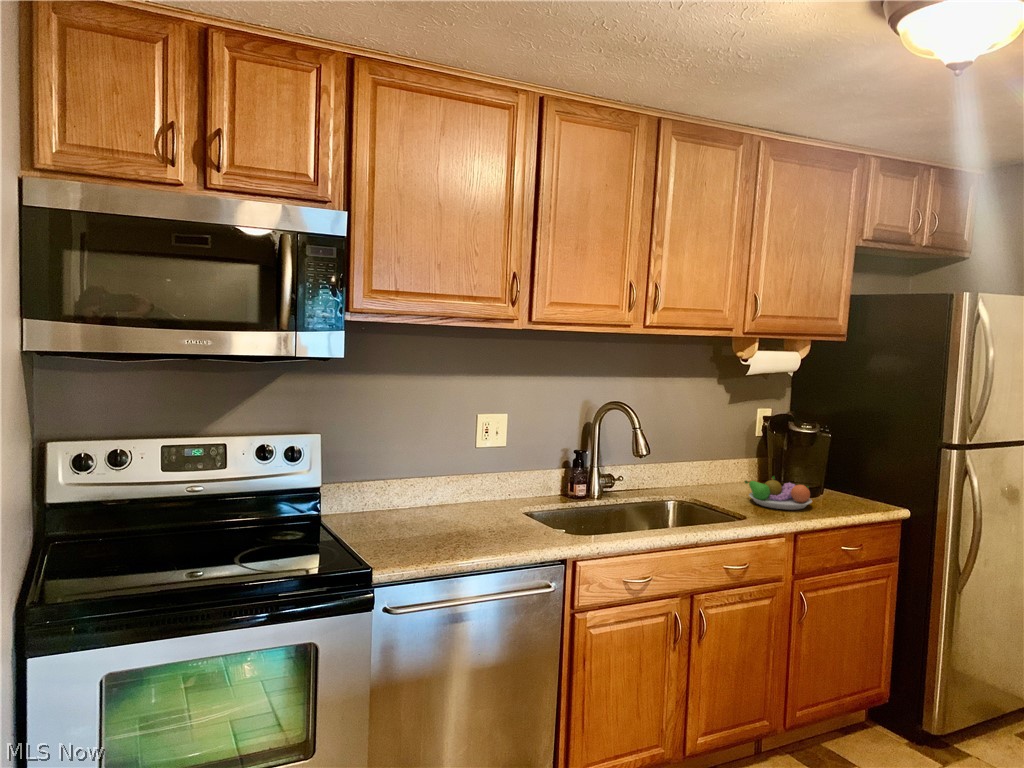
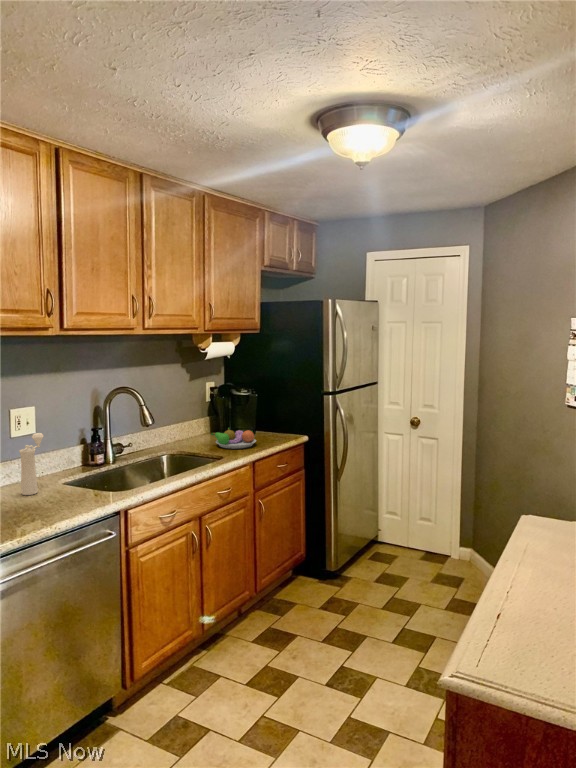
pepper mill: none [472,446,507,518] -> present [19,433,44,495]

